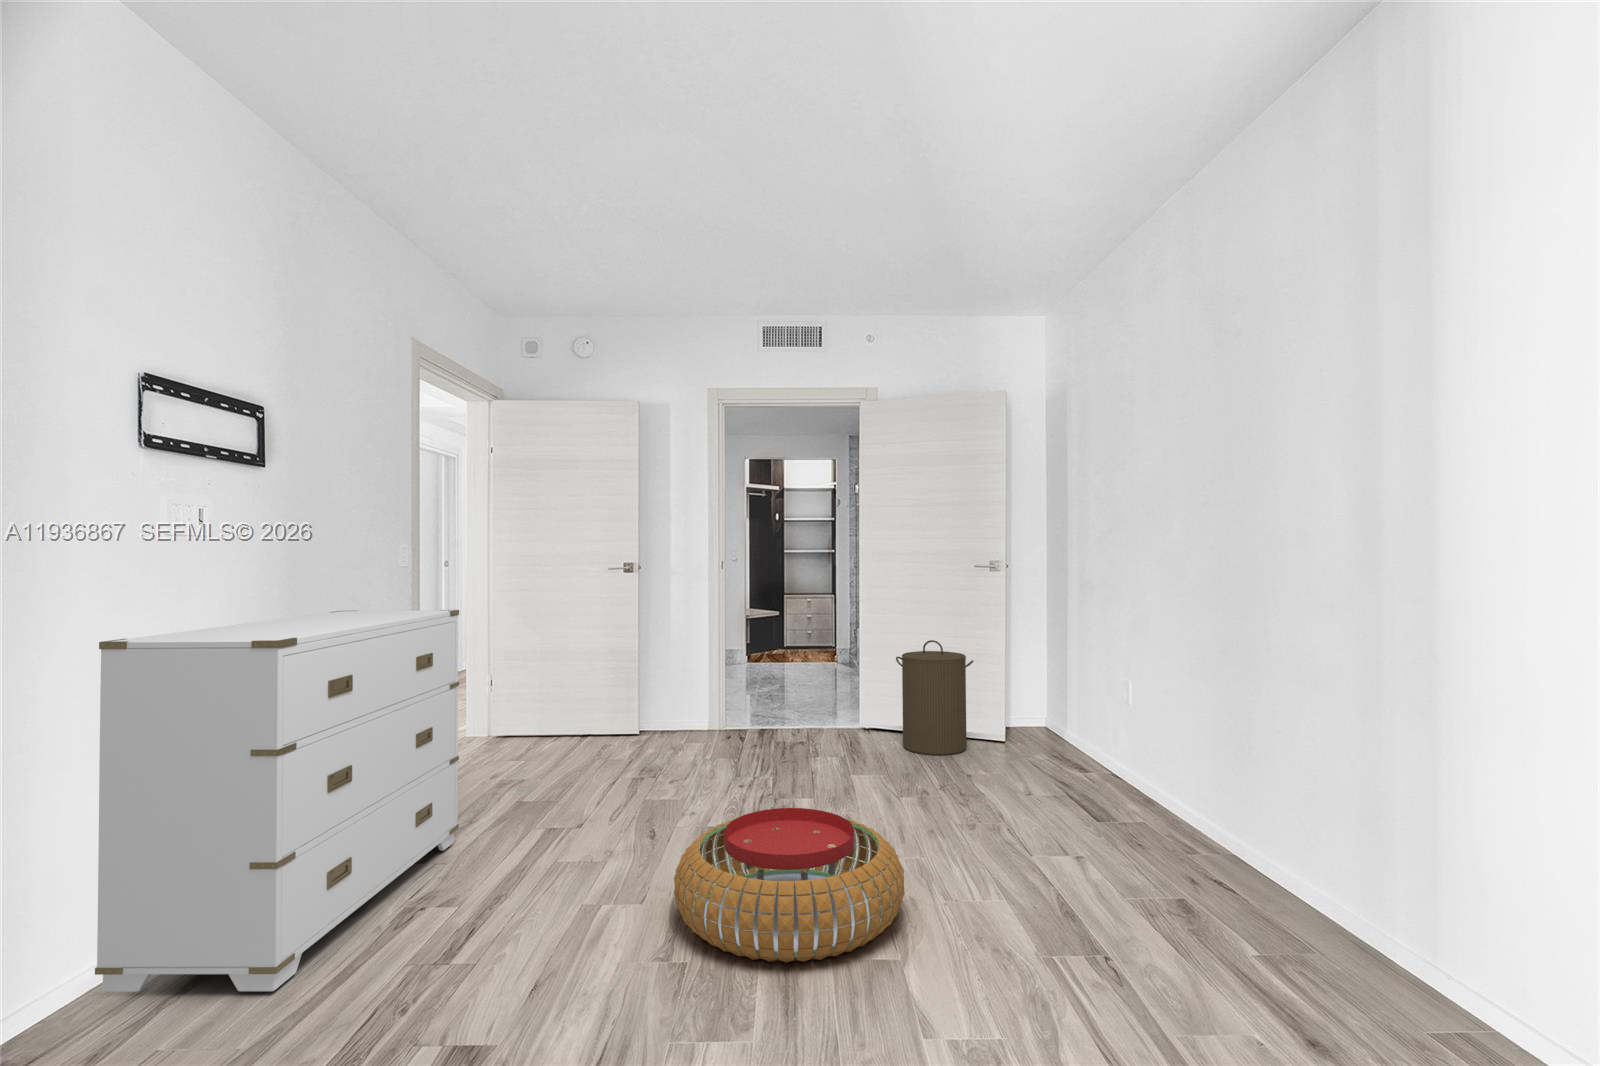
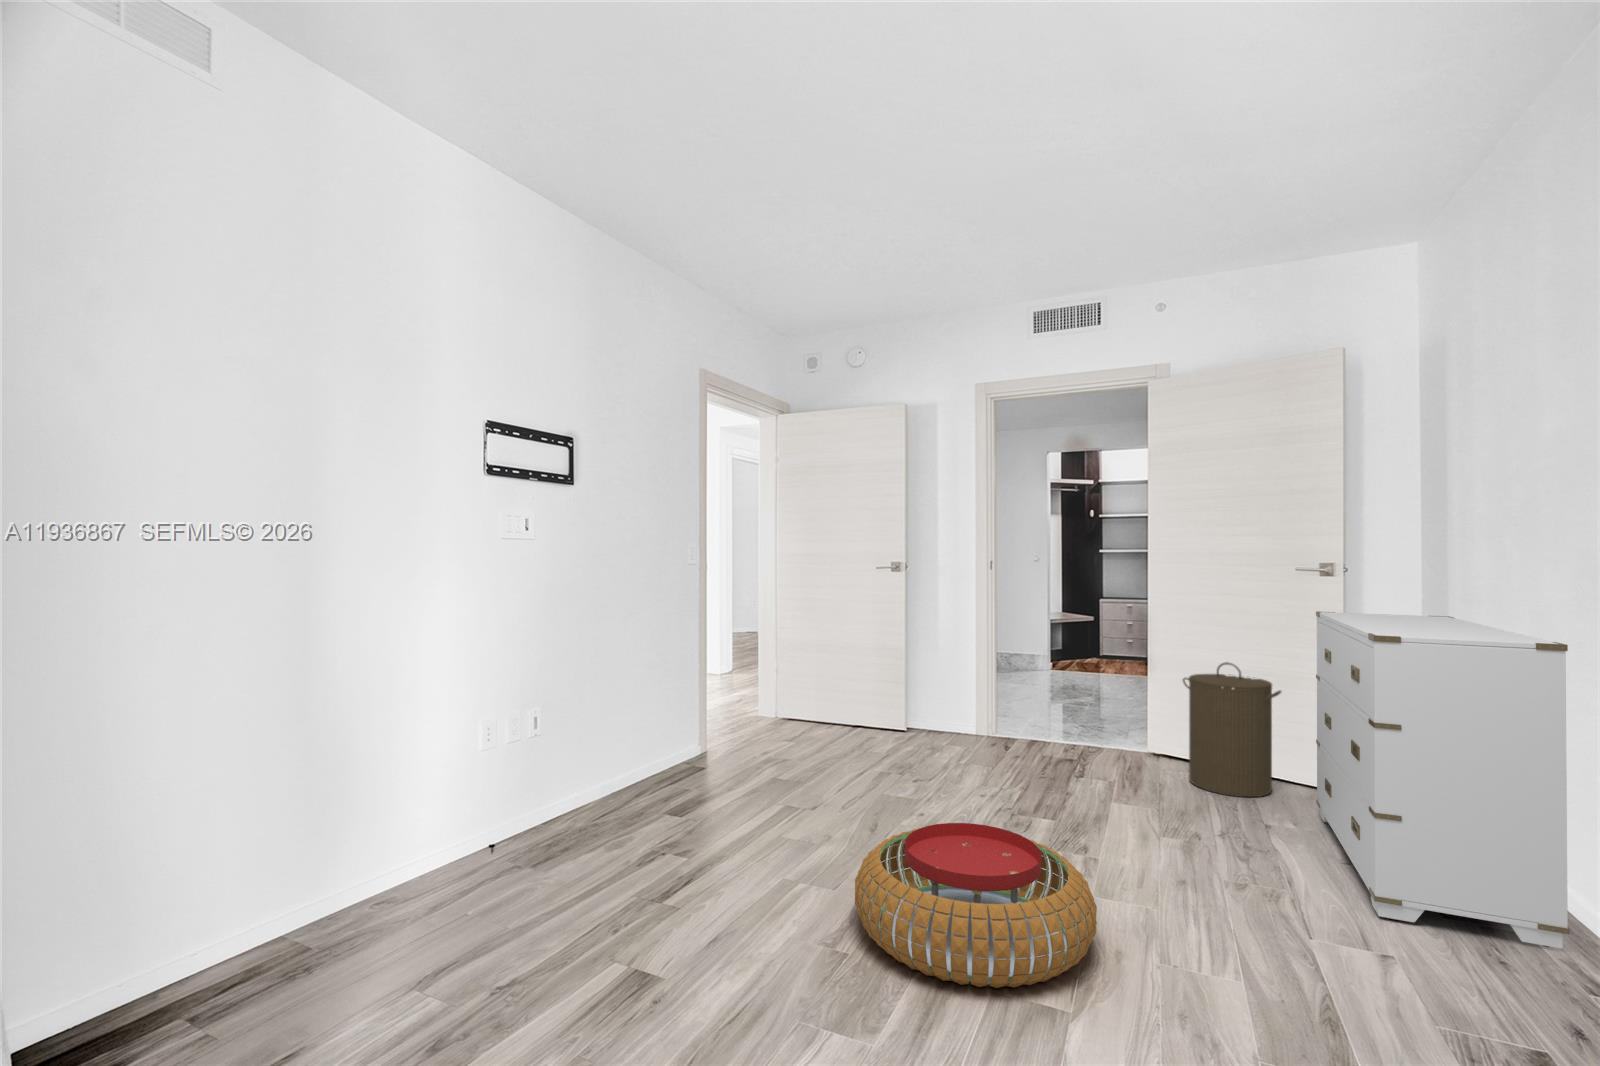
dresser: present [95,610,459,992] -> present [1316,611,1570,949]

